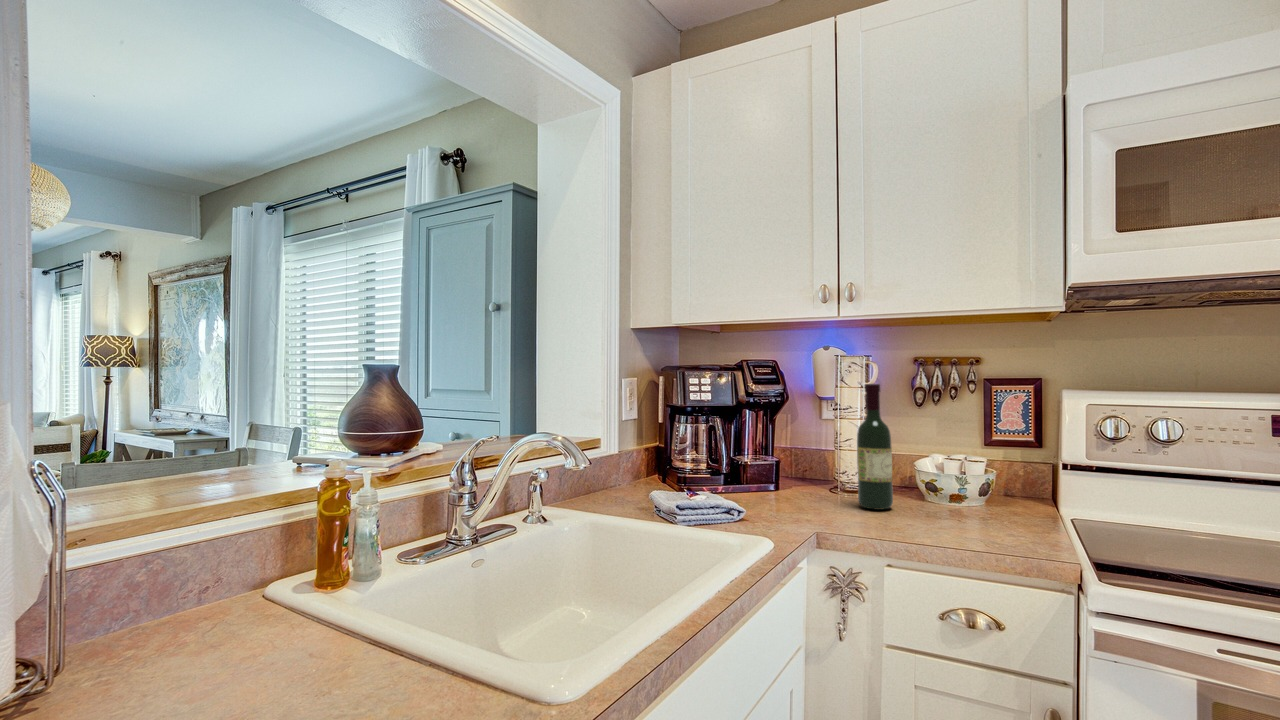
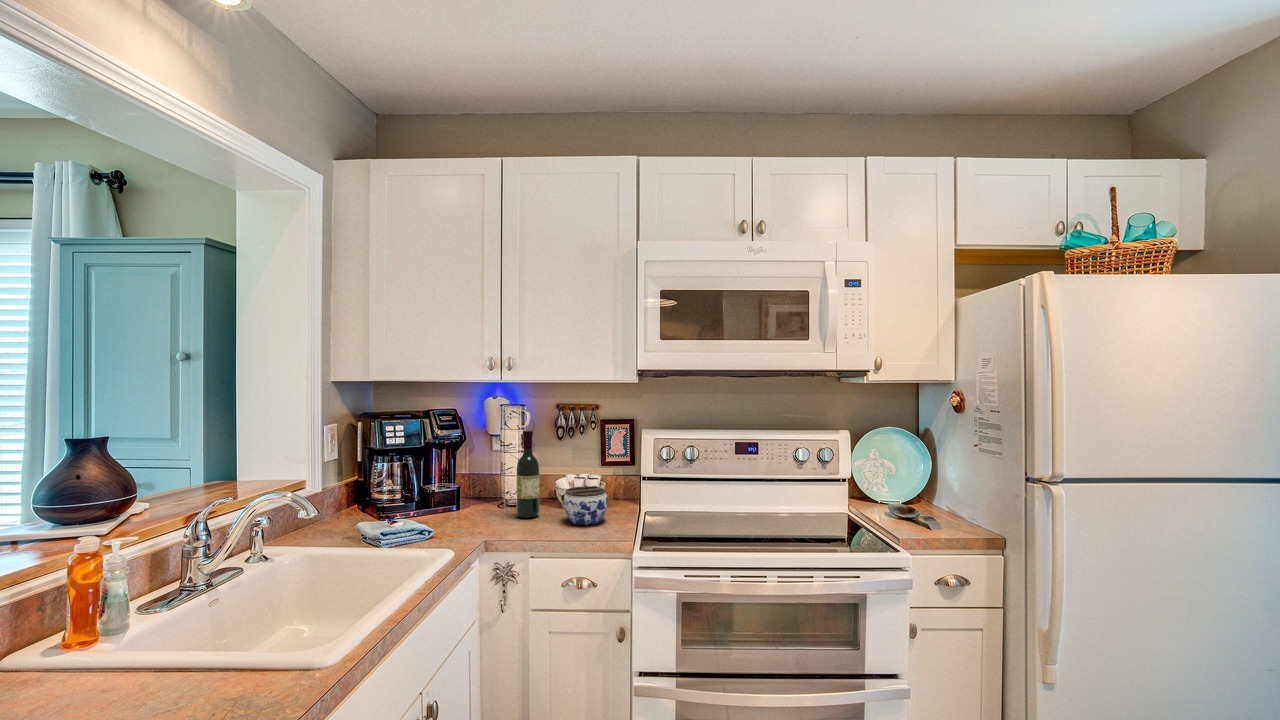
jar: none [933,470,1012,529] -> present [564,486,607,525]

